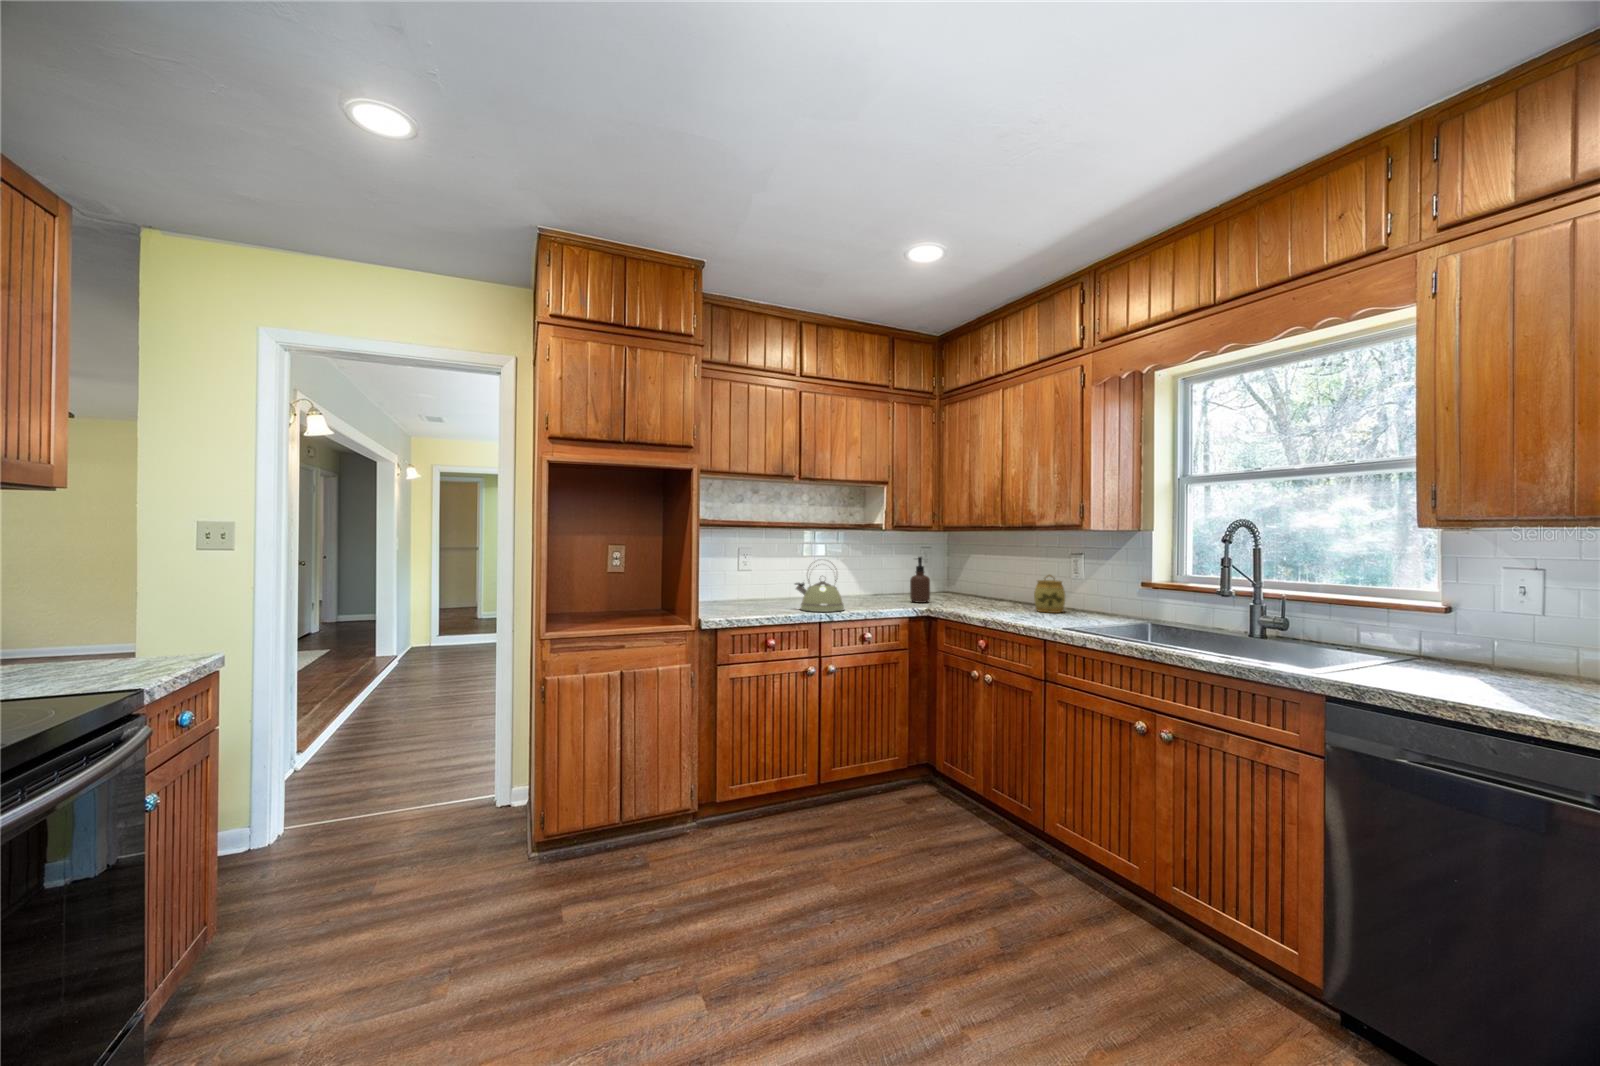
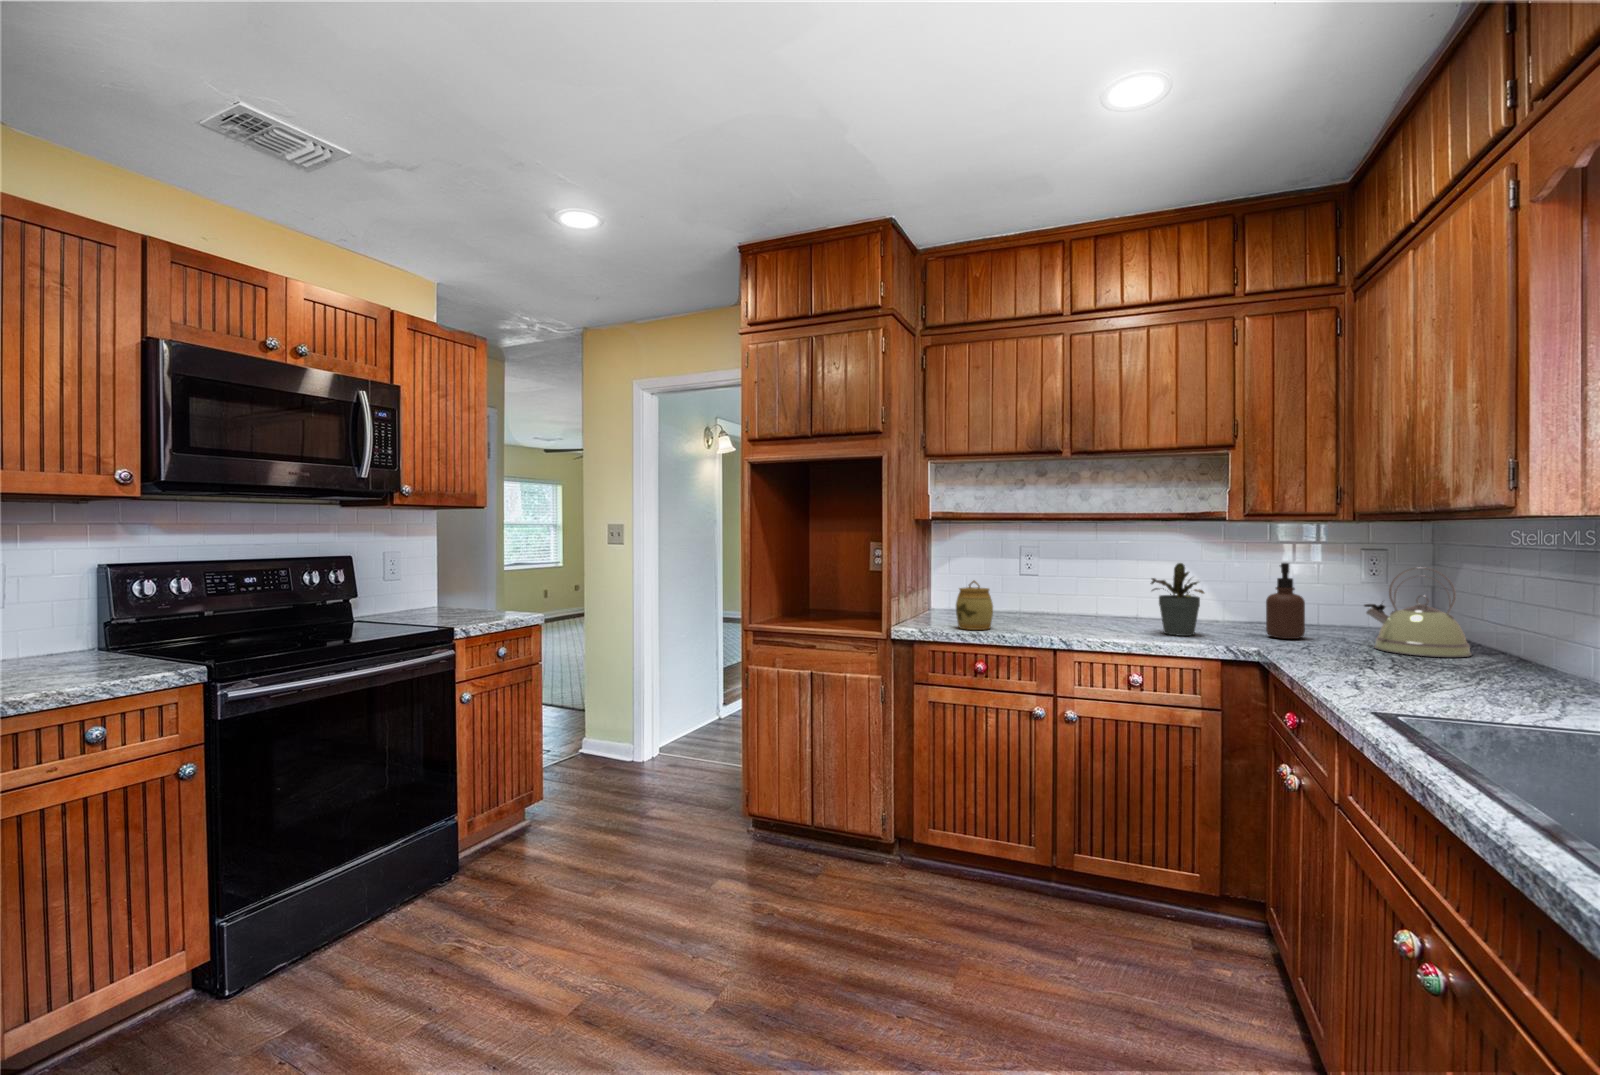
potted plant: none [854,558,890,606] -> present [1151,563,1204,636]
kettle: present [795,562,844,612] -> present [1364,567,1471,657]
jar: present [1034,575,1065,613] -> present [956,581,993,630]

